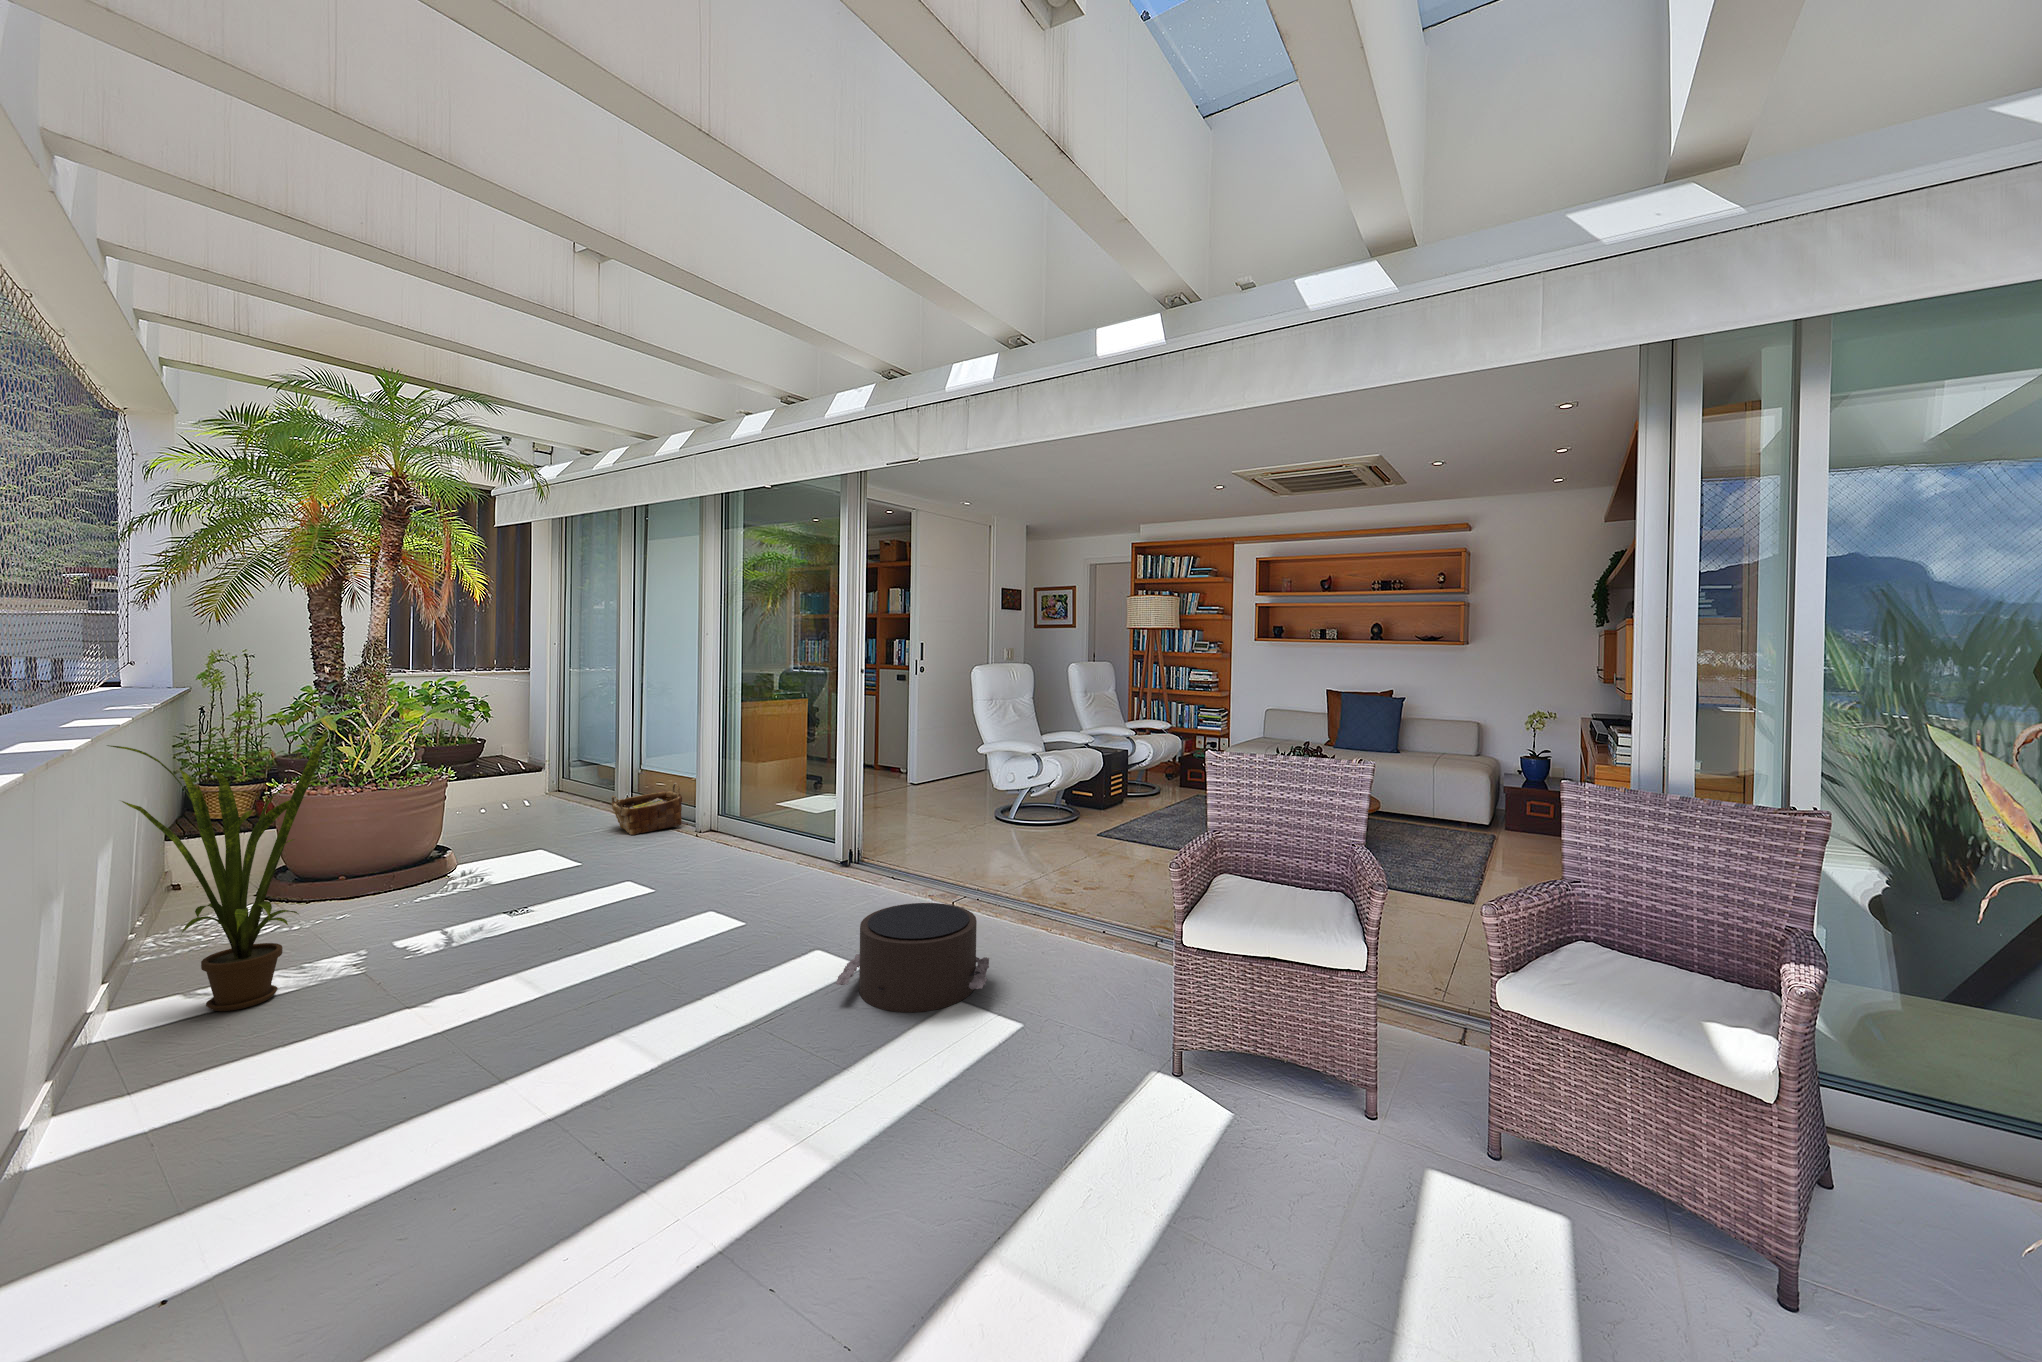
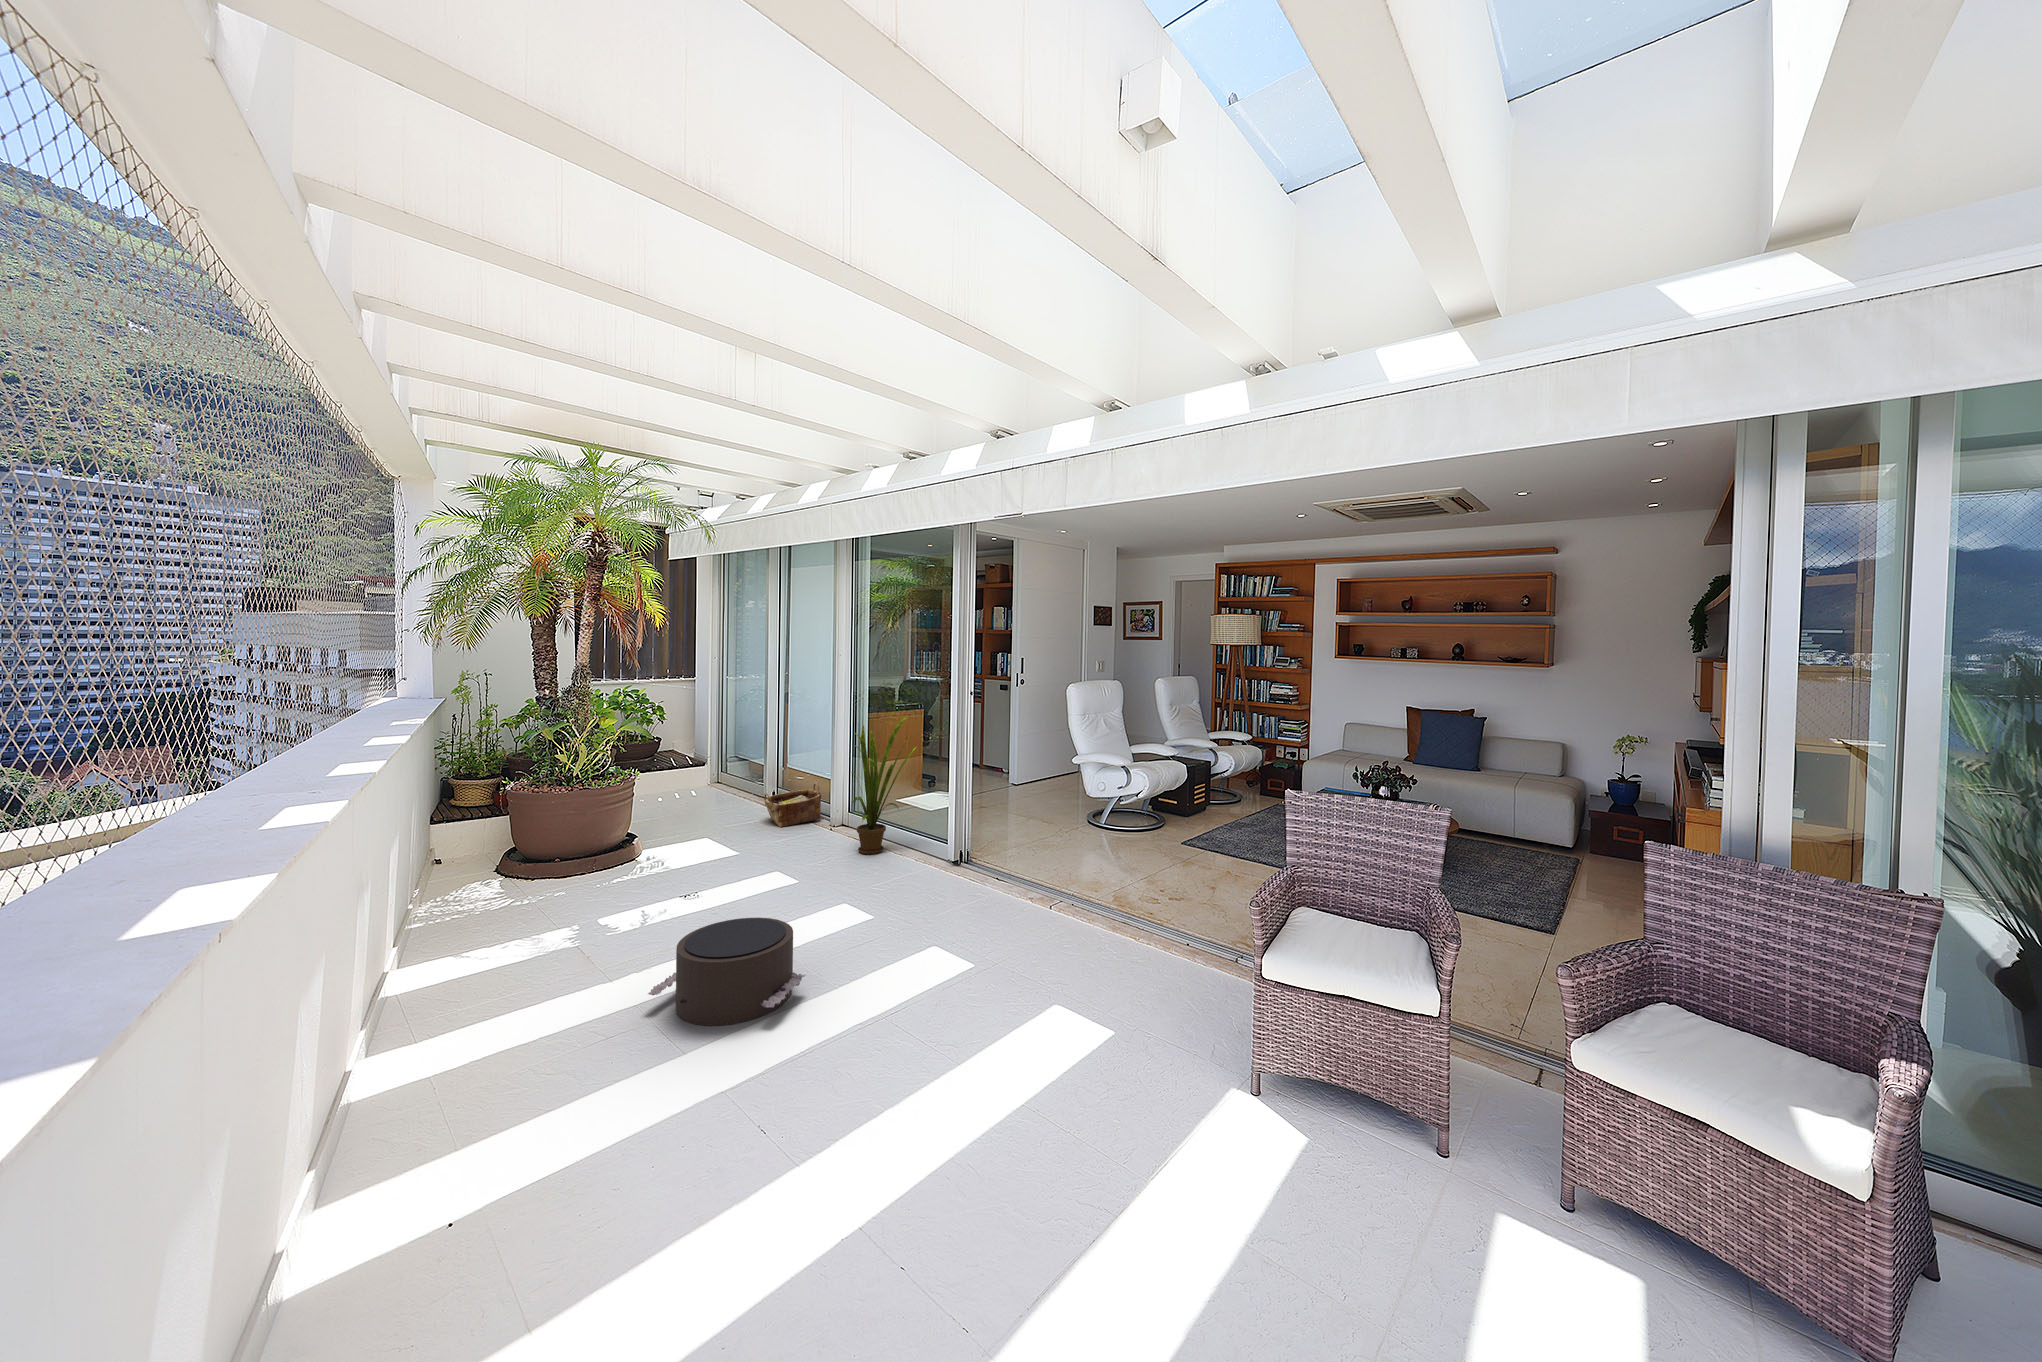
house plant: present [107,732,329,1011] -> present [852,717,915,854]
pouf: present [836,903,989,1012] -> present [648,918,805,1026]

